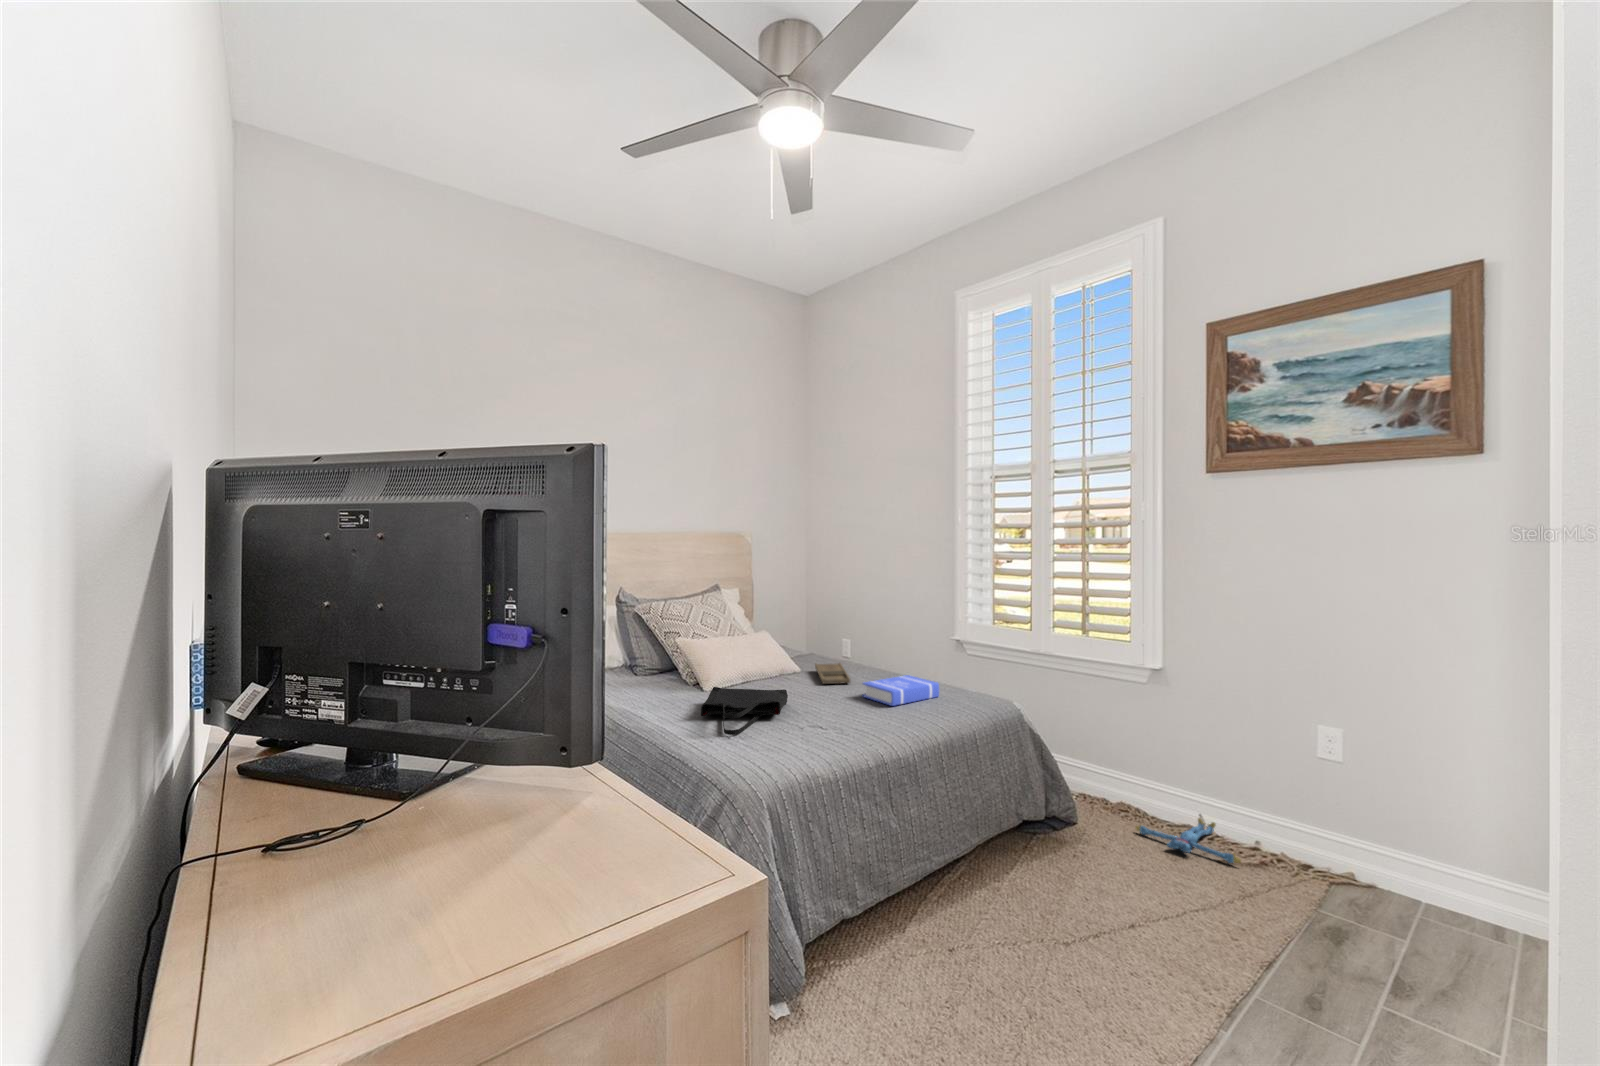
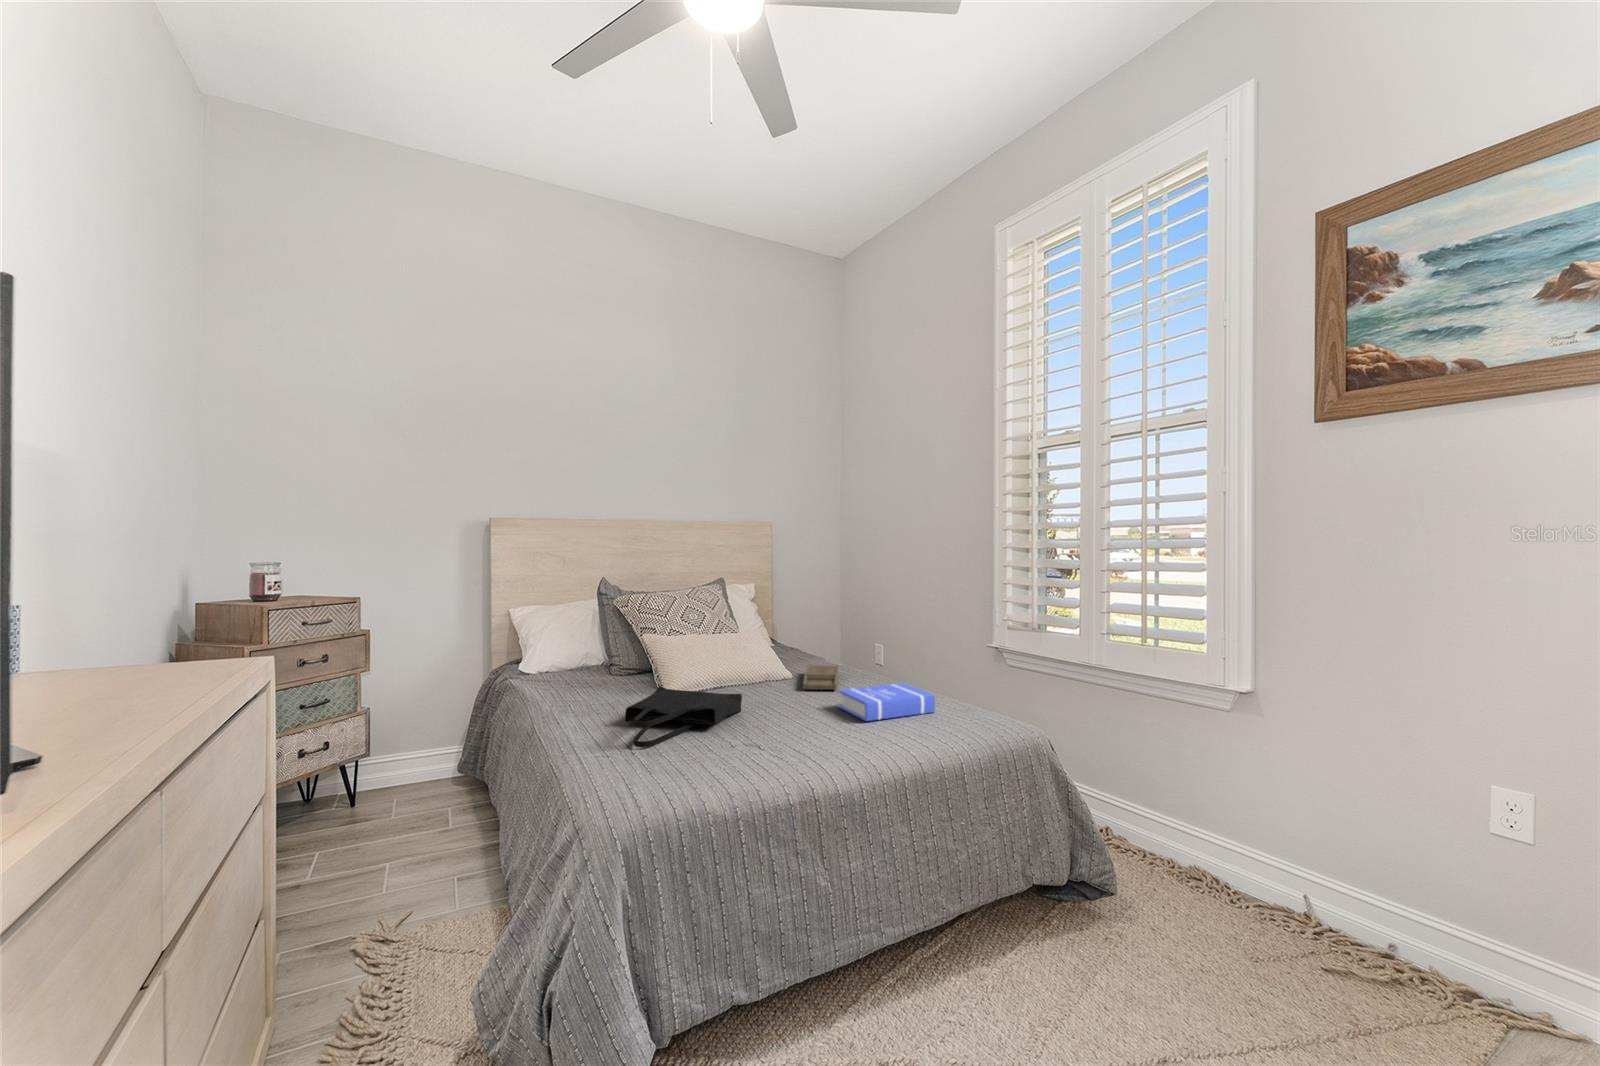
plush toy: present [1136,818,1241,863] -> none [1205,900,1359,978]

